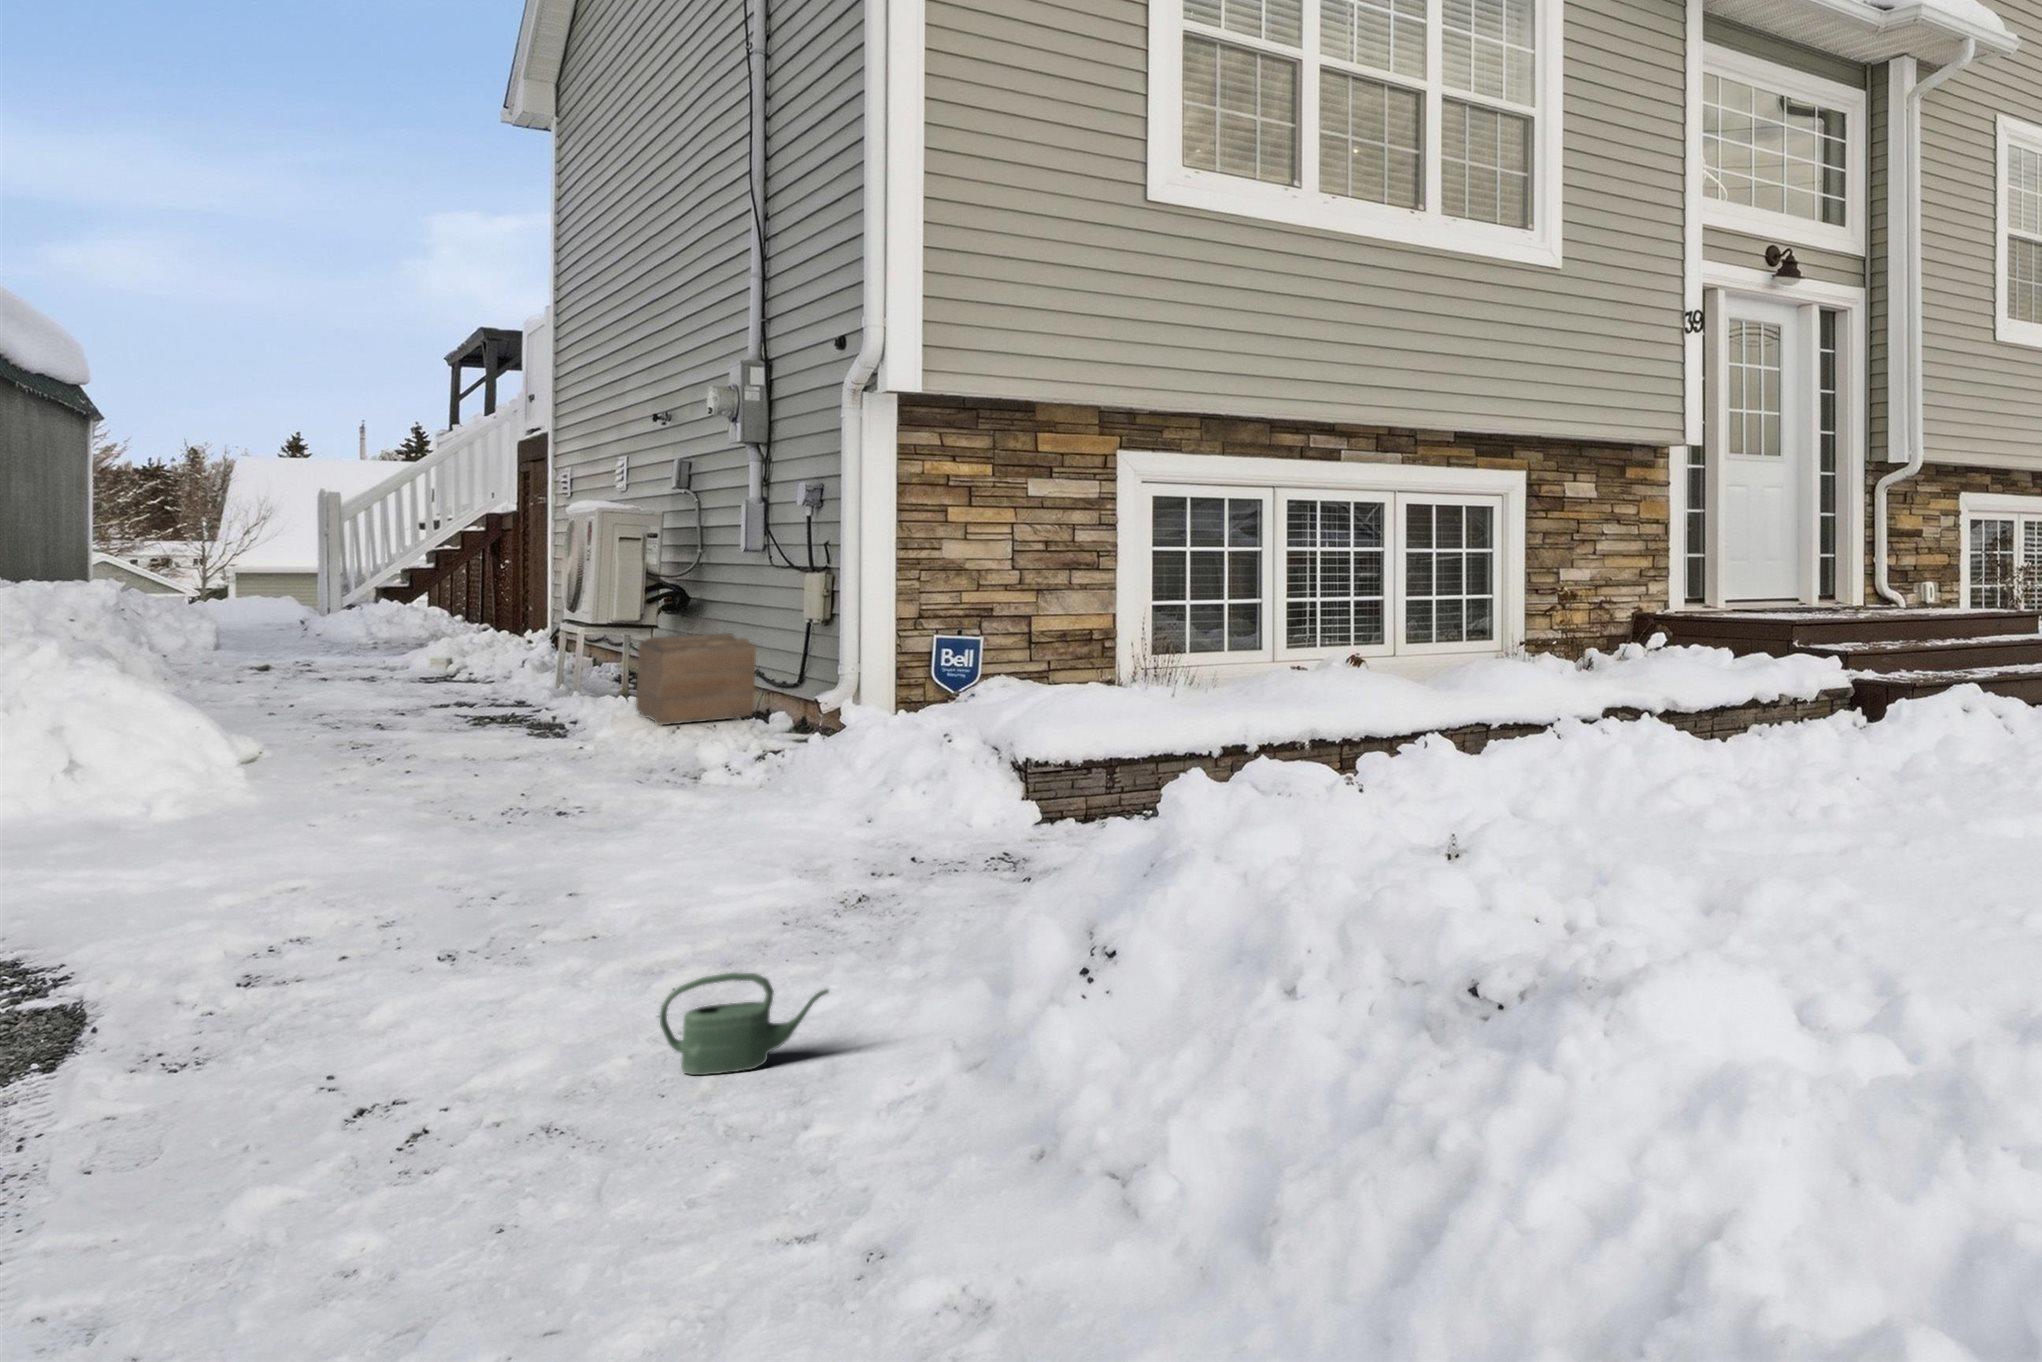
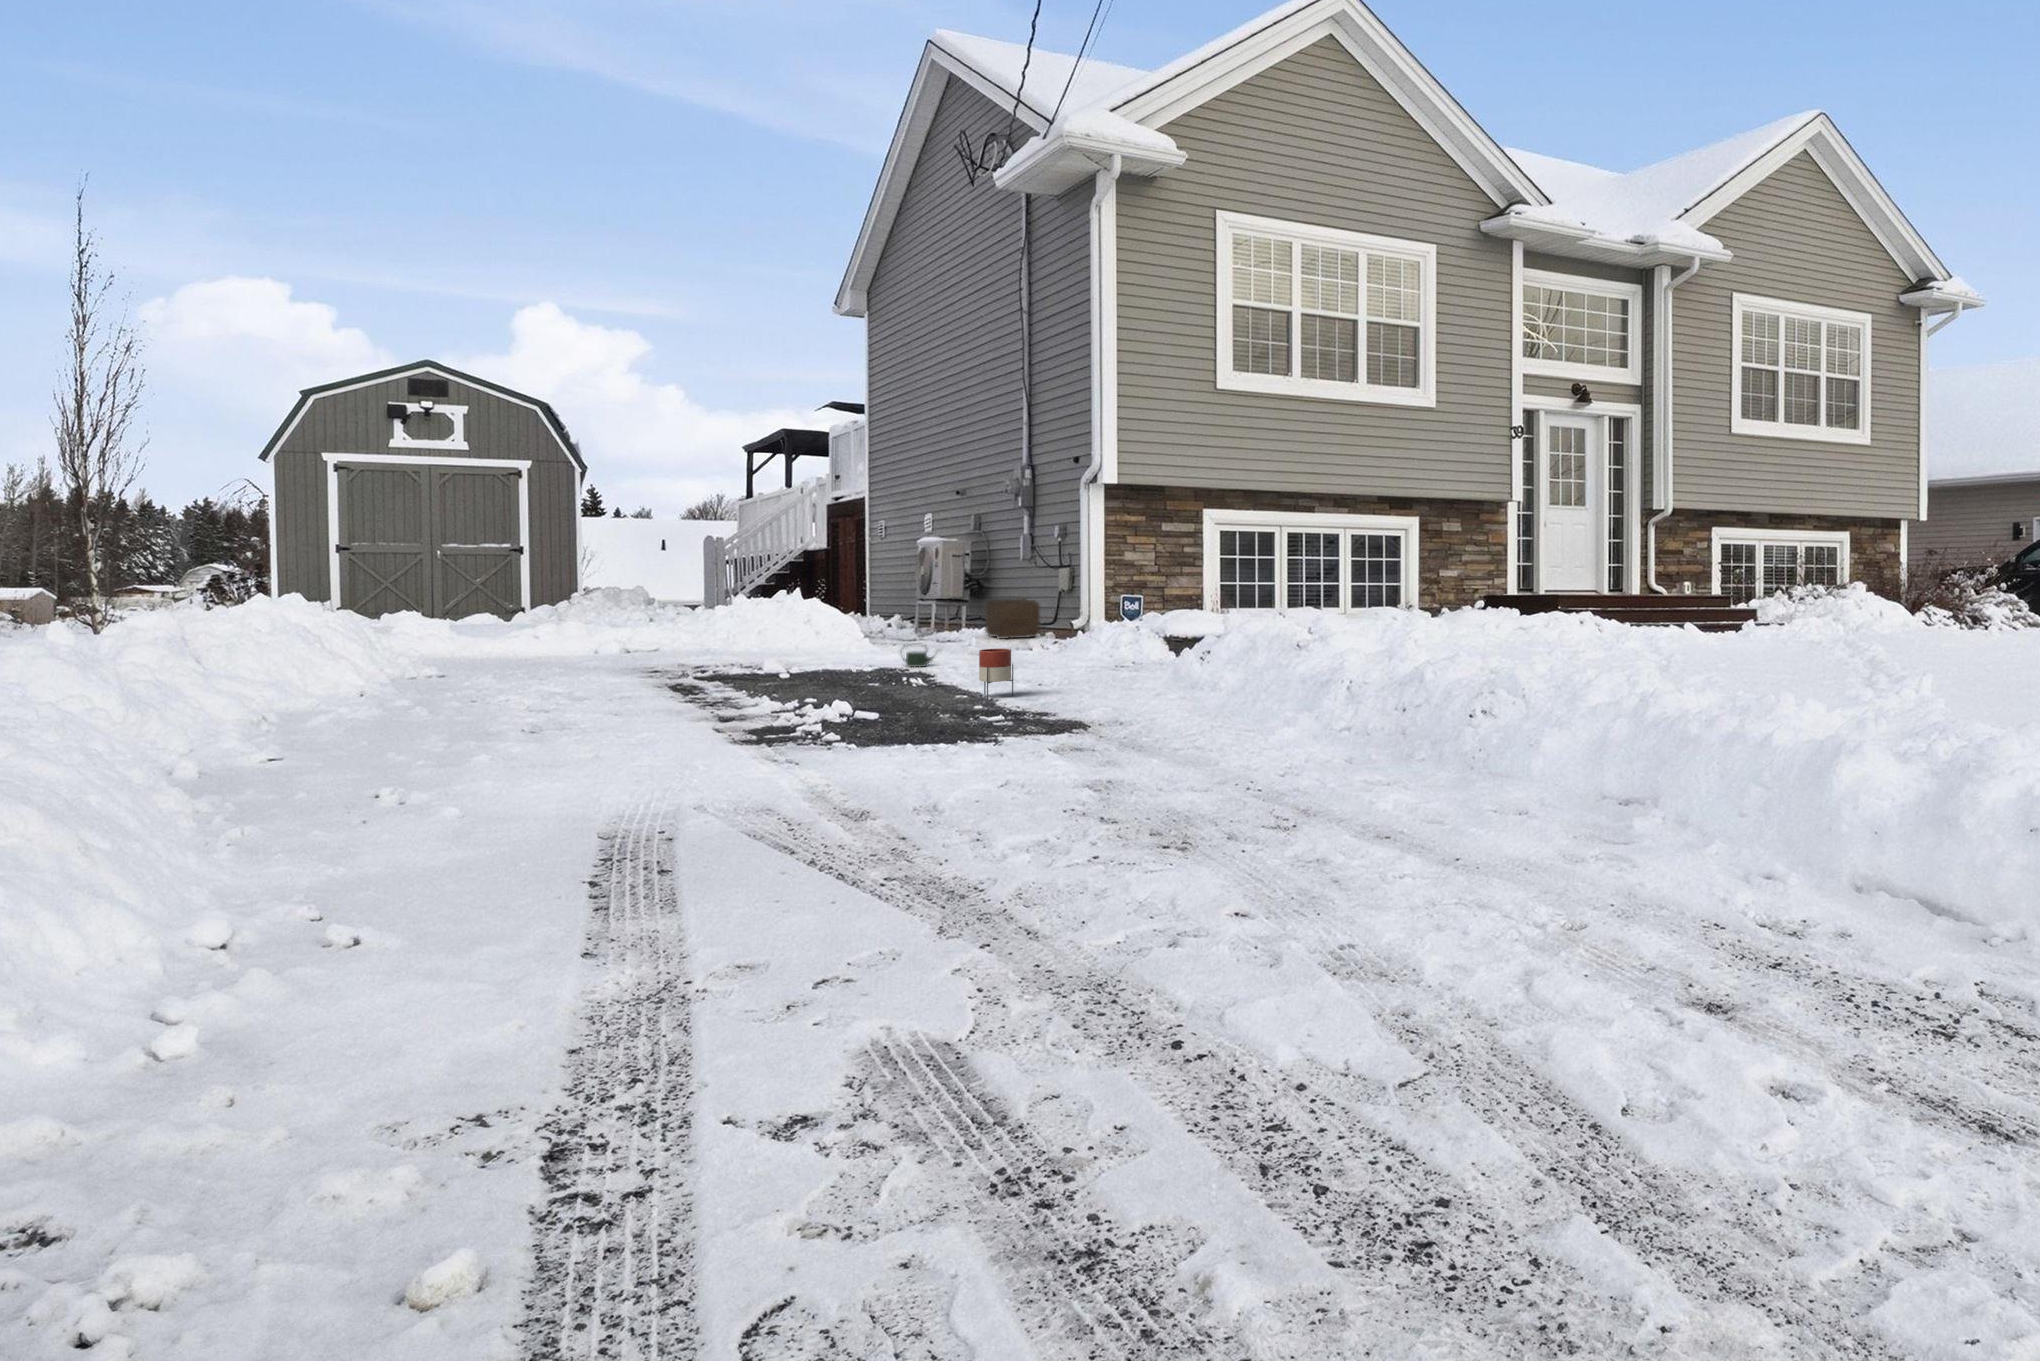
planter: none [374,879,507,1070] -> present [979,649,1013,699]
watering can: present [660,973,829,1075] -> present [904,645,934,667]

